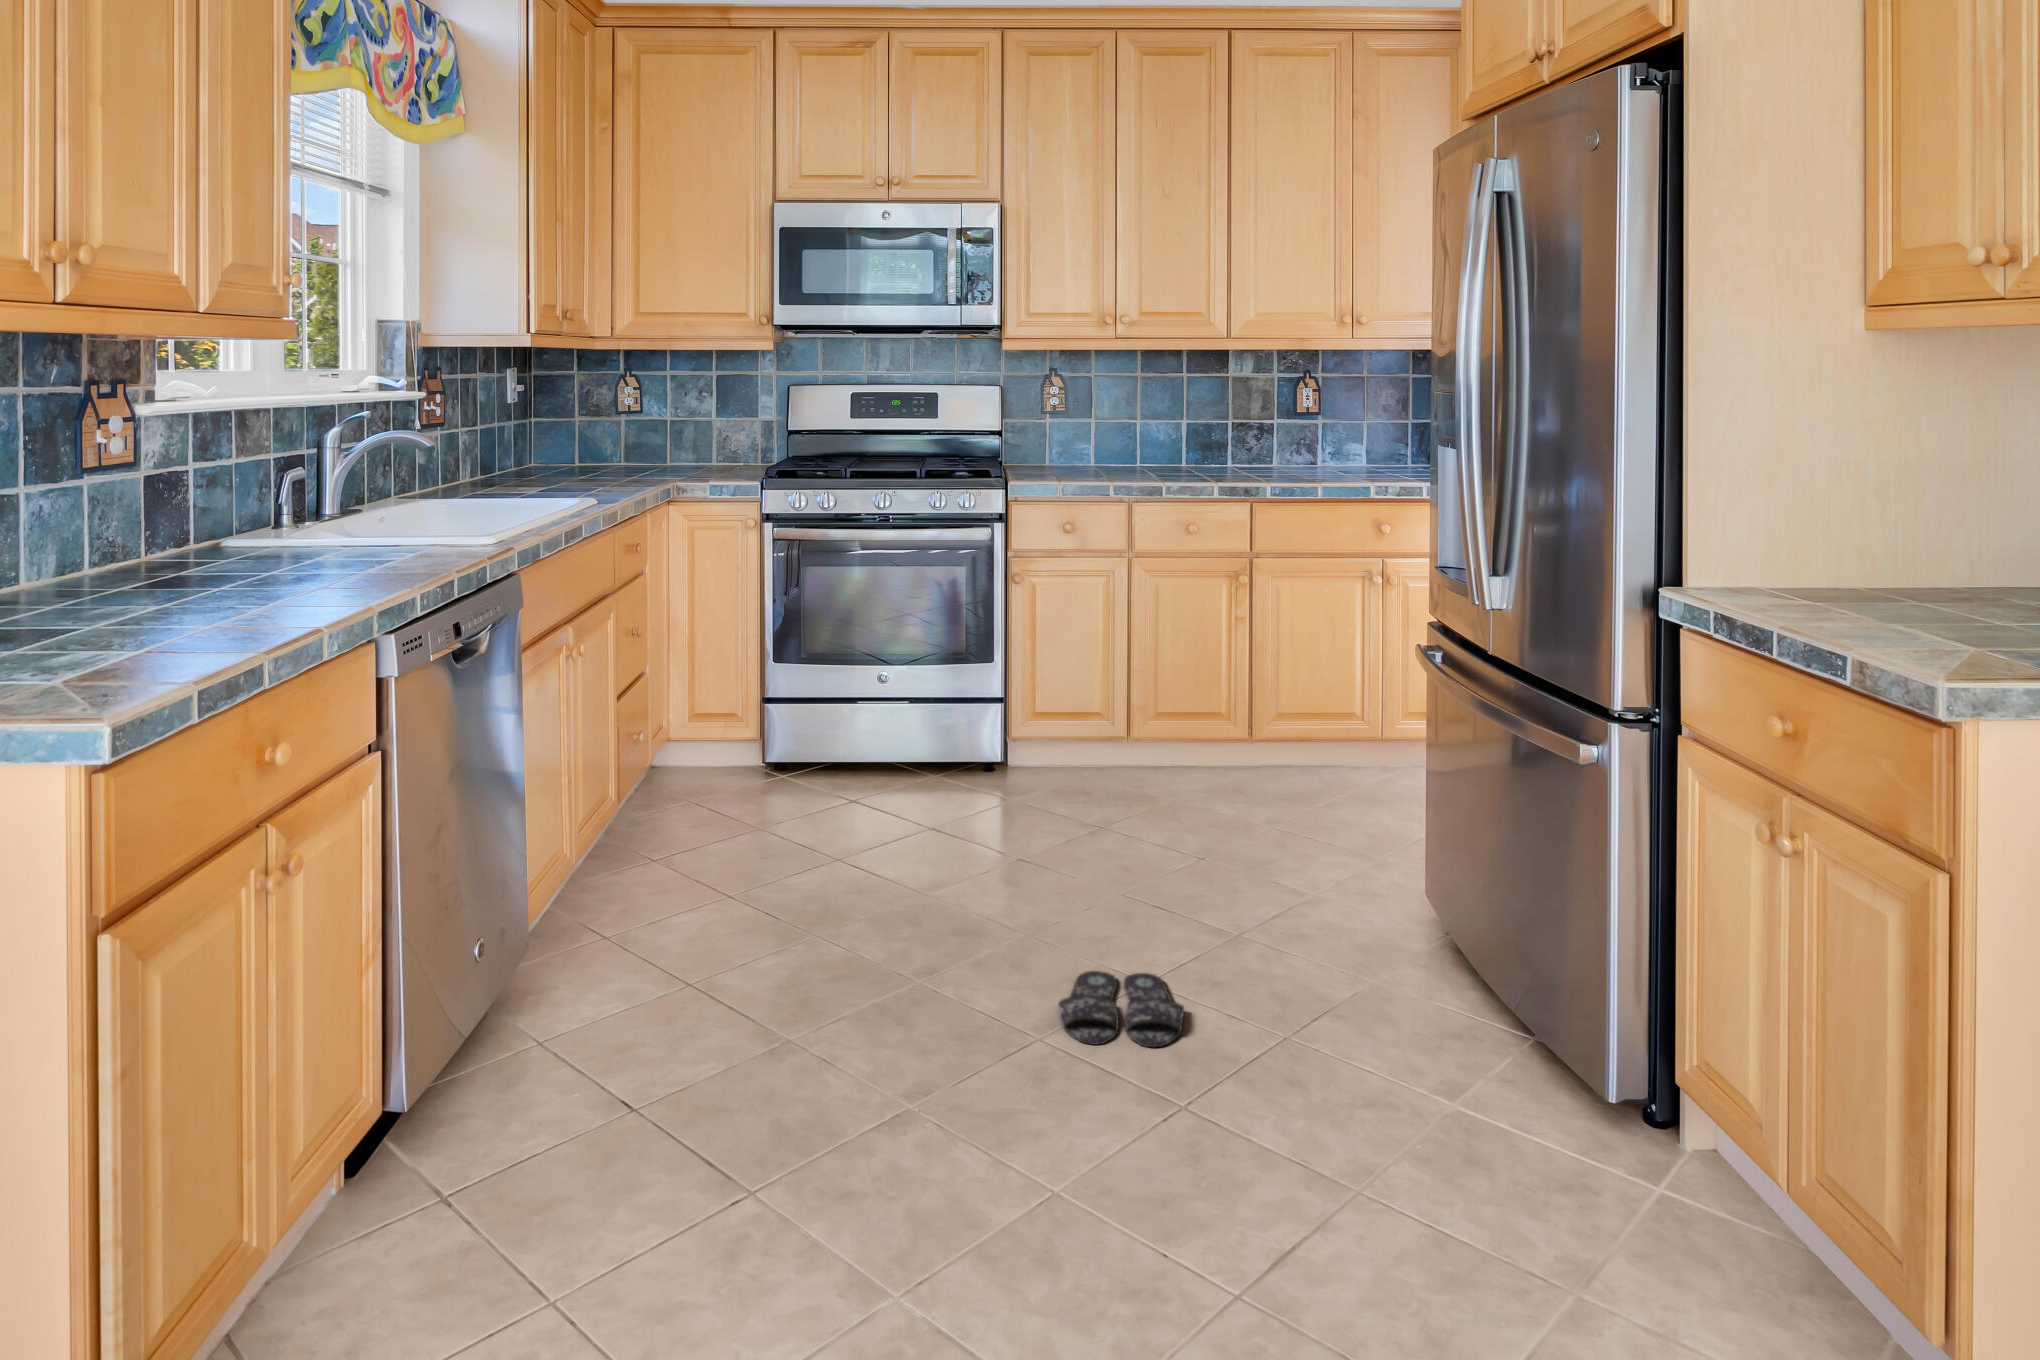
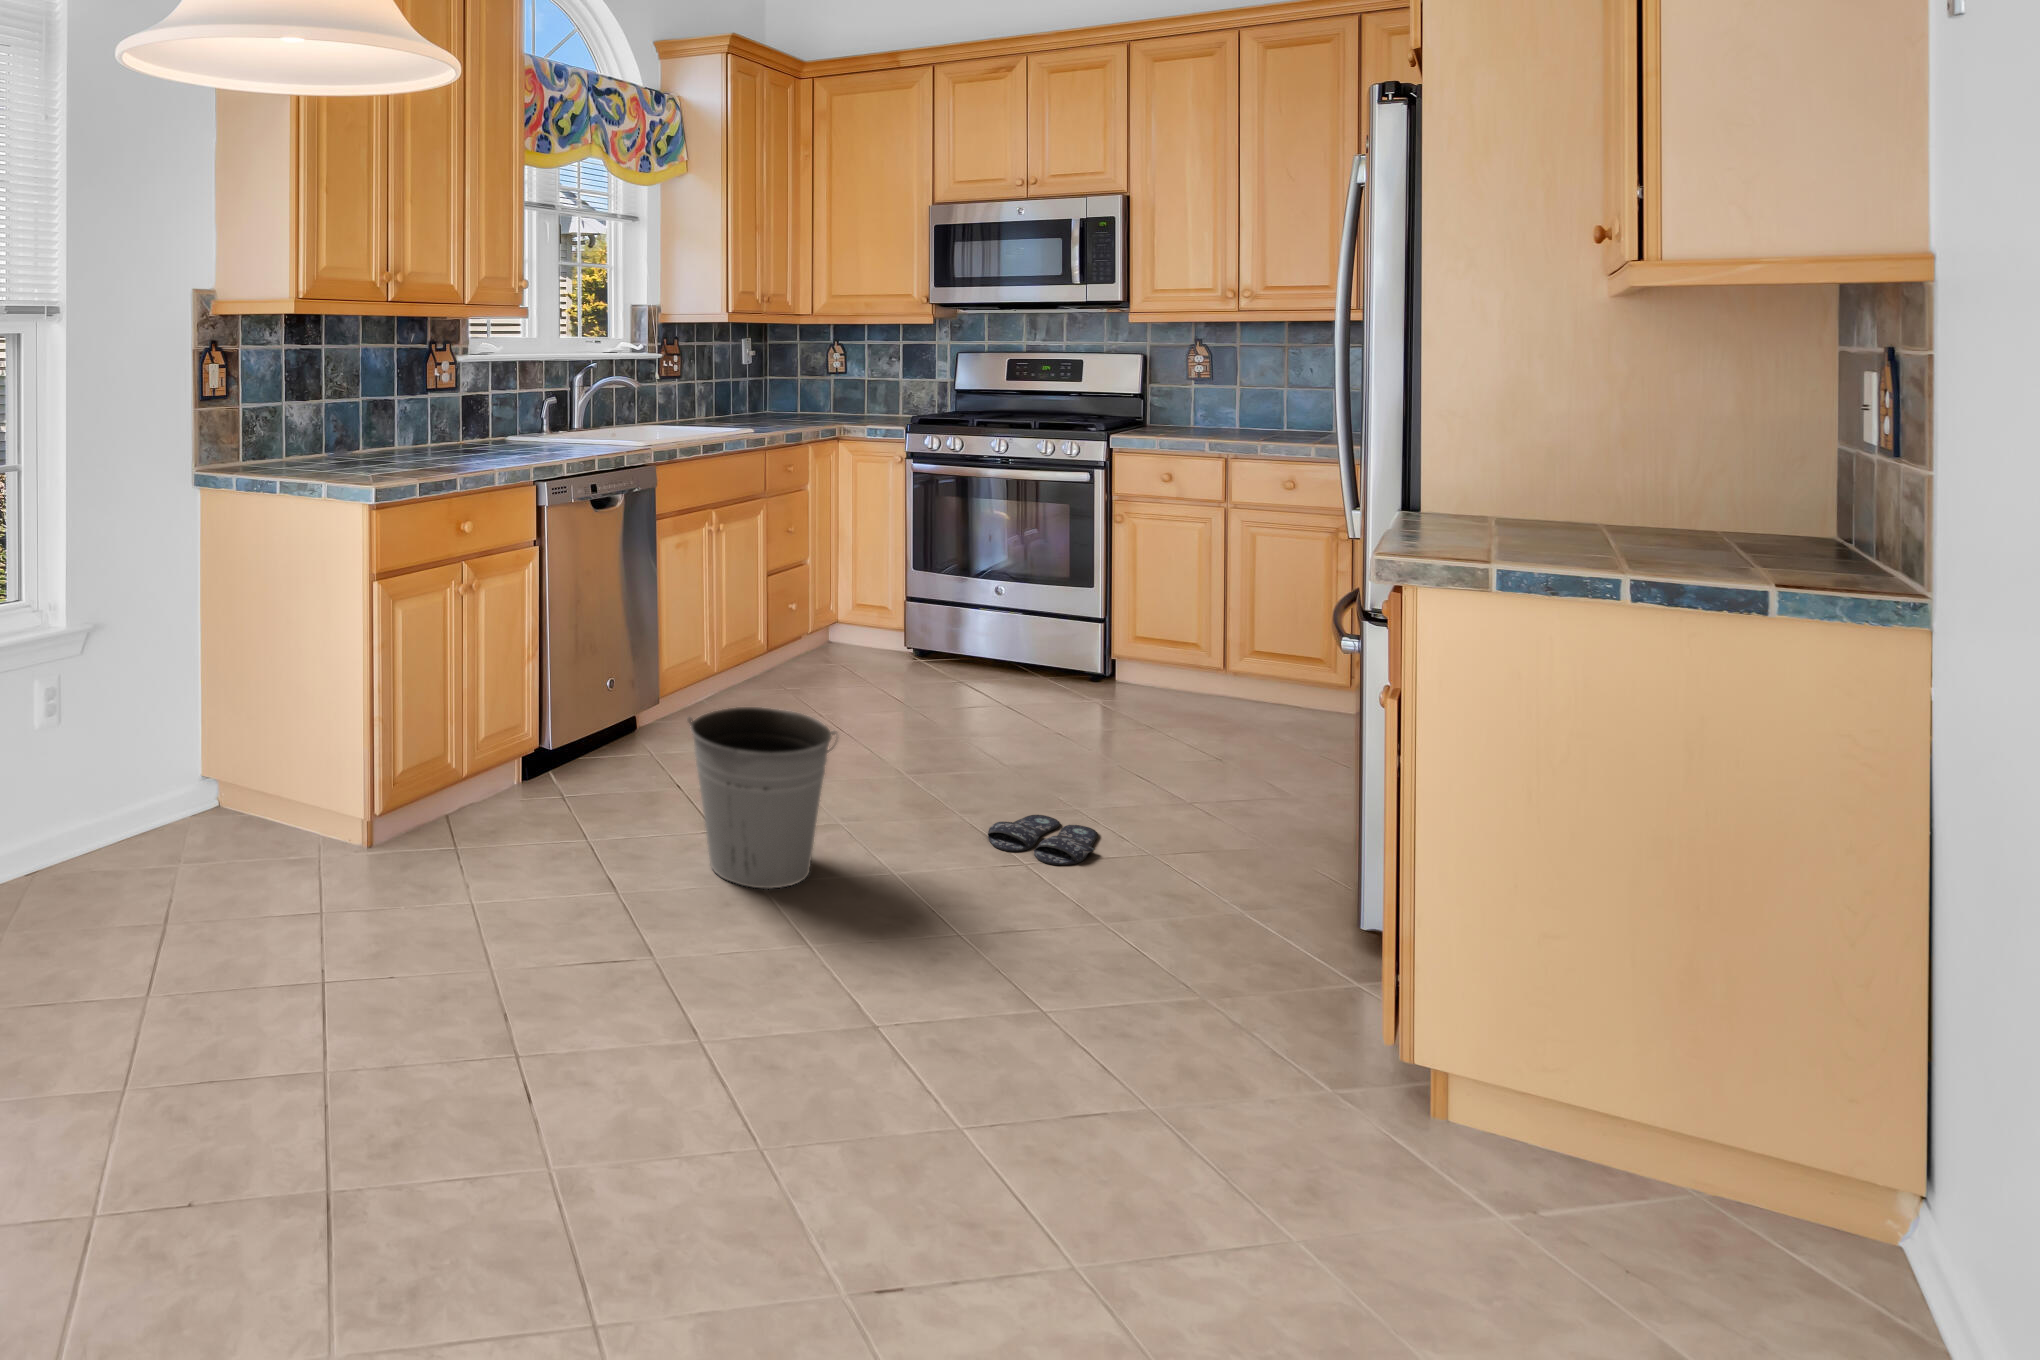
bucket: none [721,937,951,1260] -> present [688,707,837,889]

